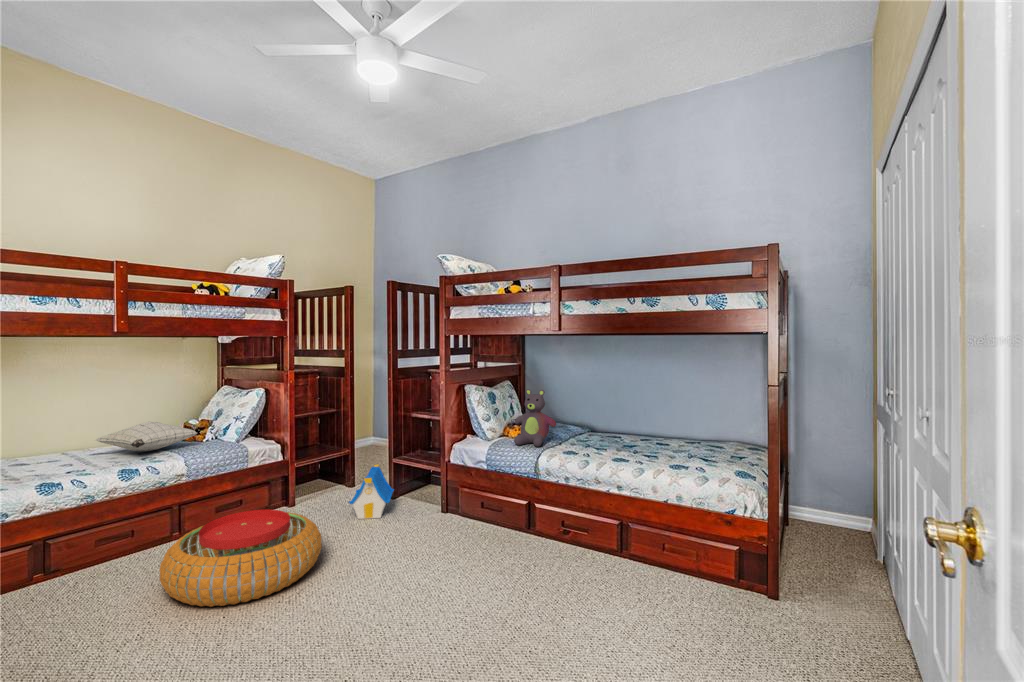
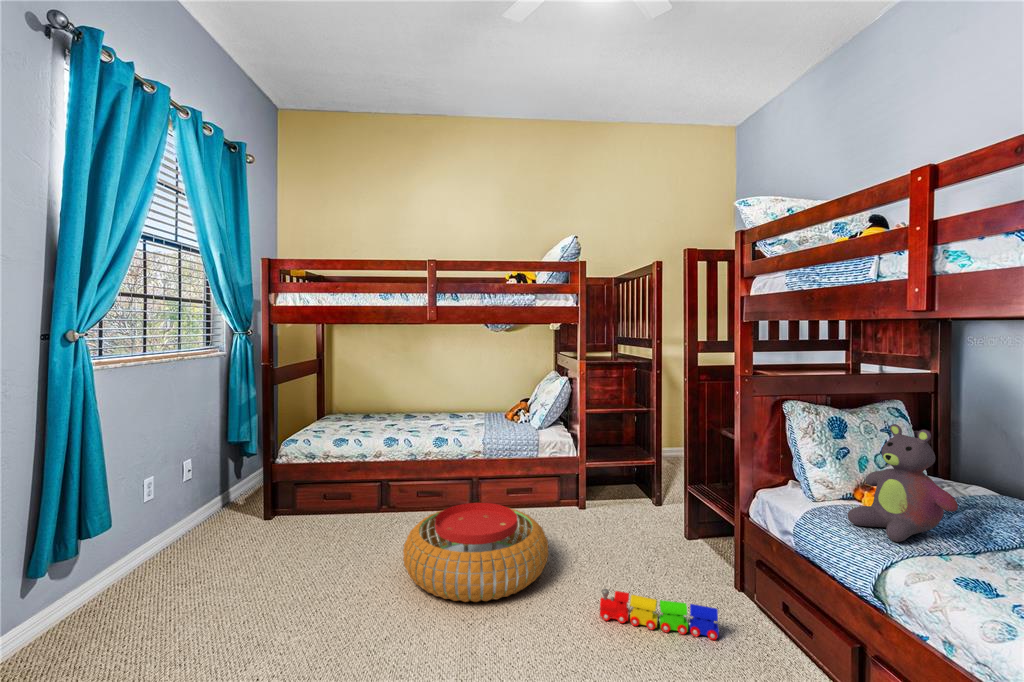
pillow: present [96,422,197,451] -> none [446,399,509,425]
toy house: present [349,465,394,519] -> none [616,488,684,560]
toy train: none [382,519,459,557] -> present [600,589,720,640]

